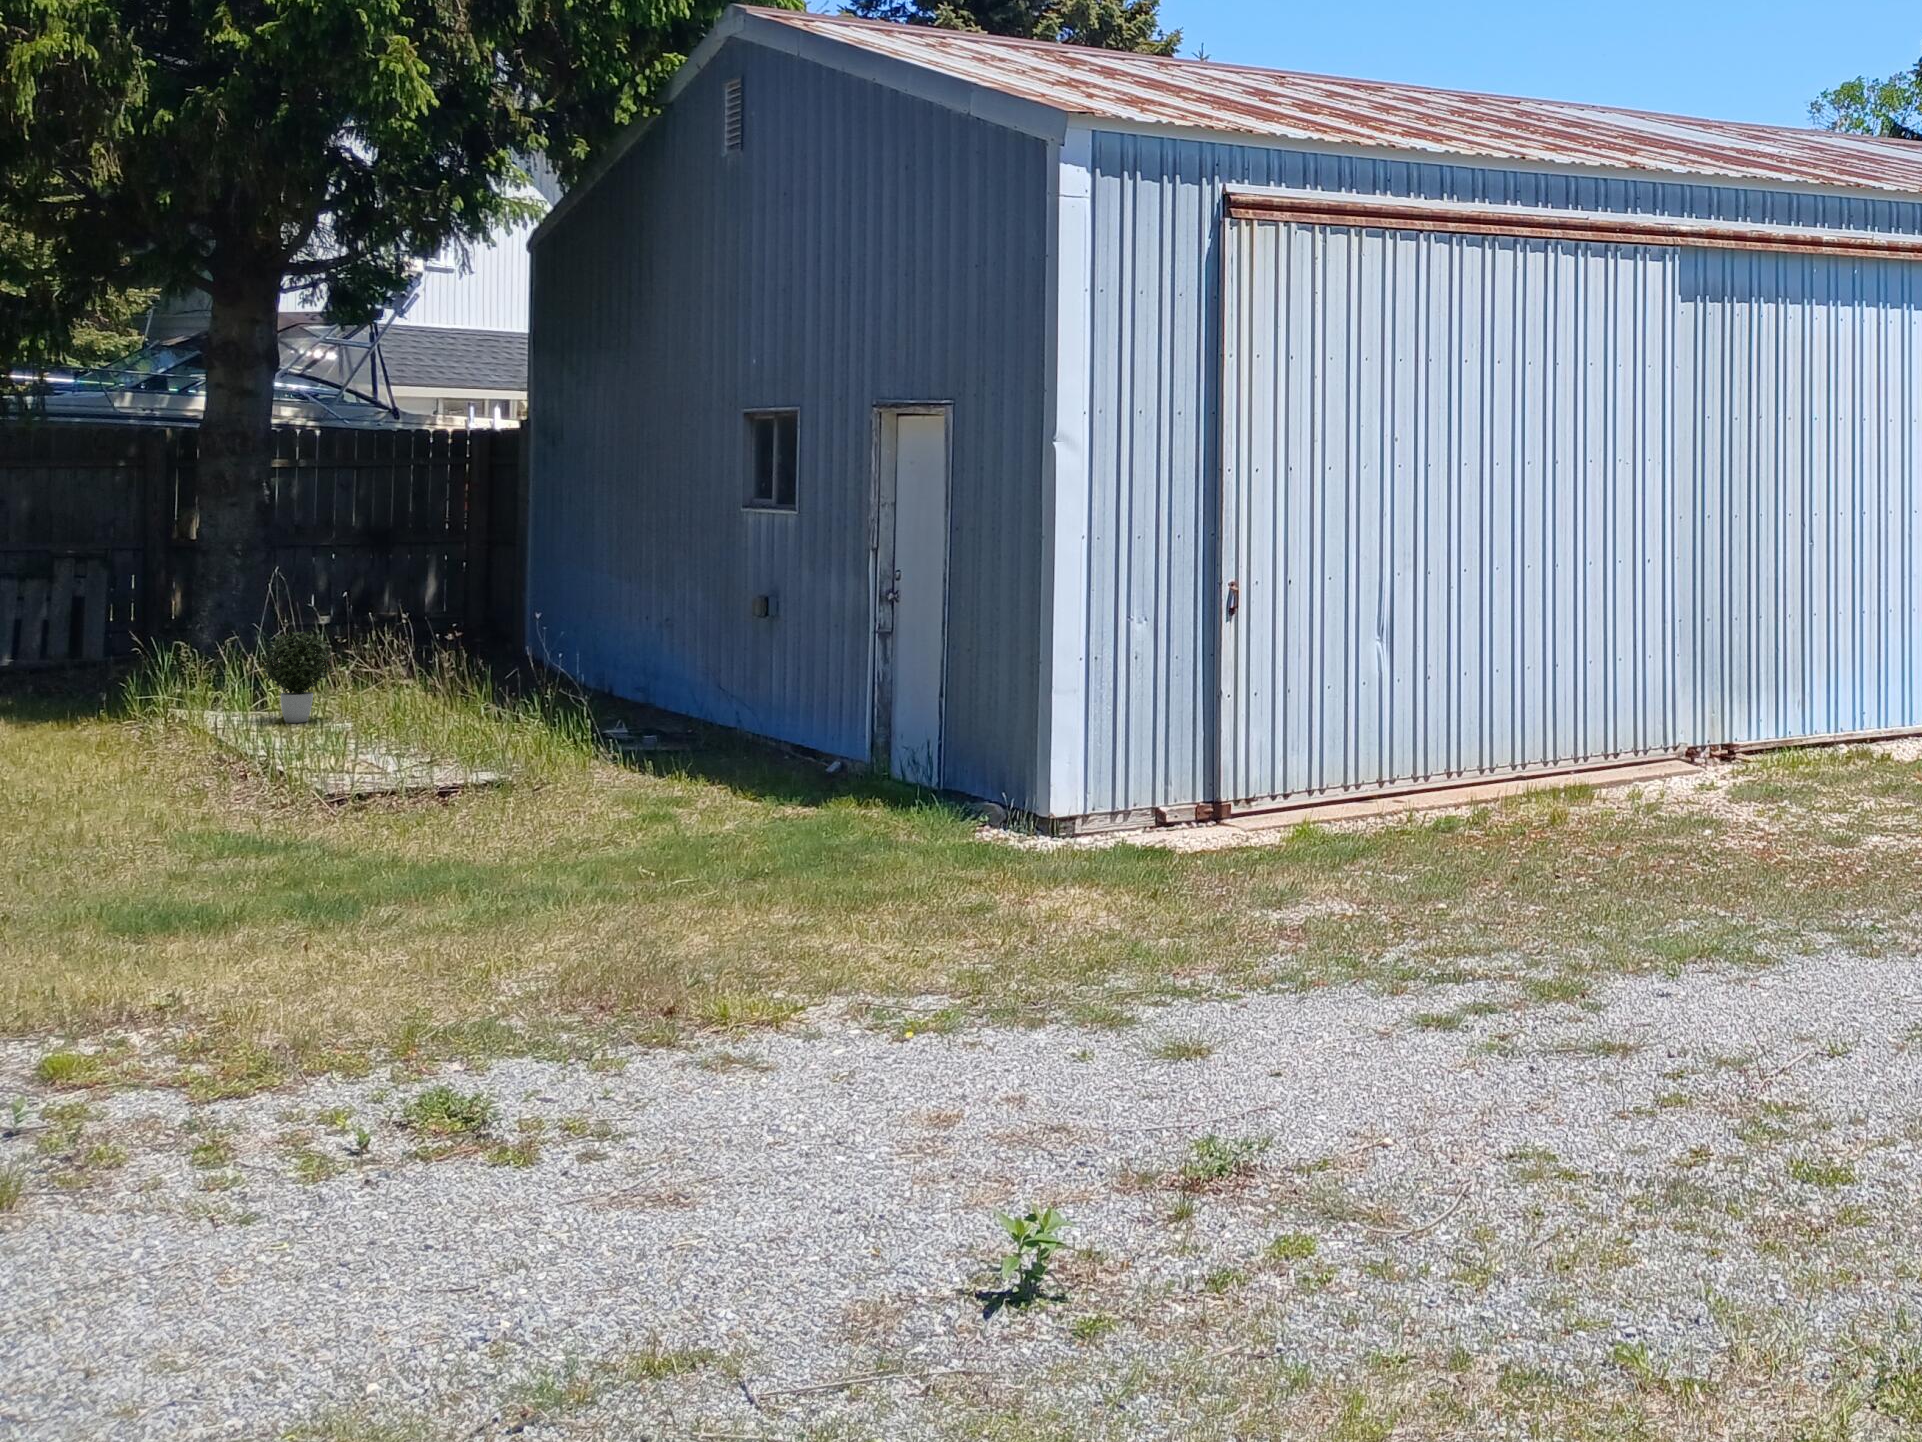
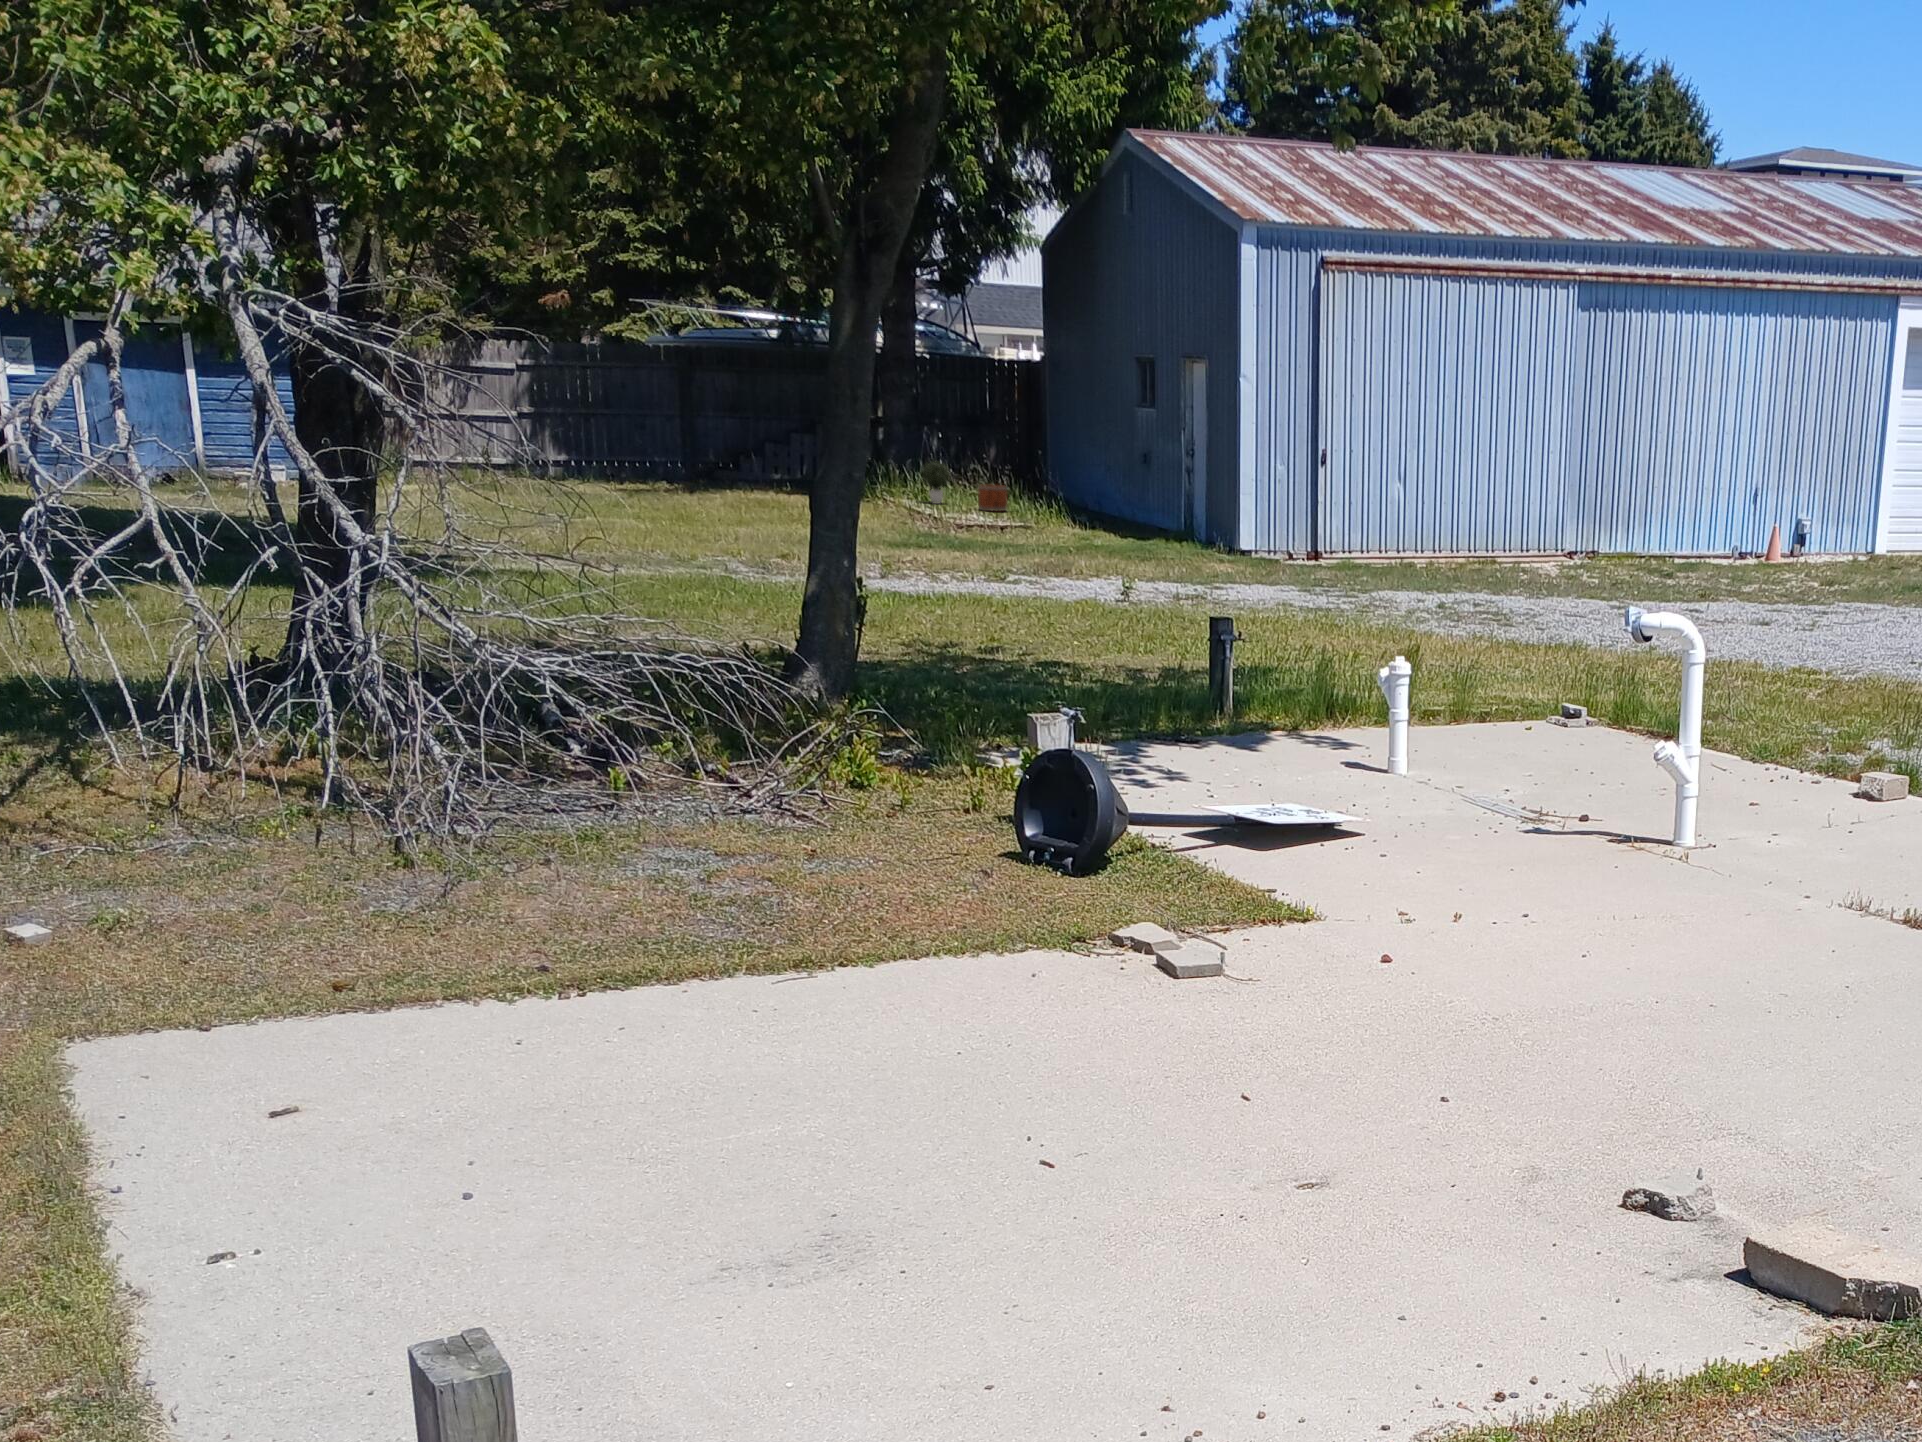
bucket: none [394,676,465,736] -> present [978,485,1008,511]

